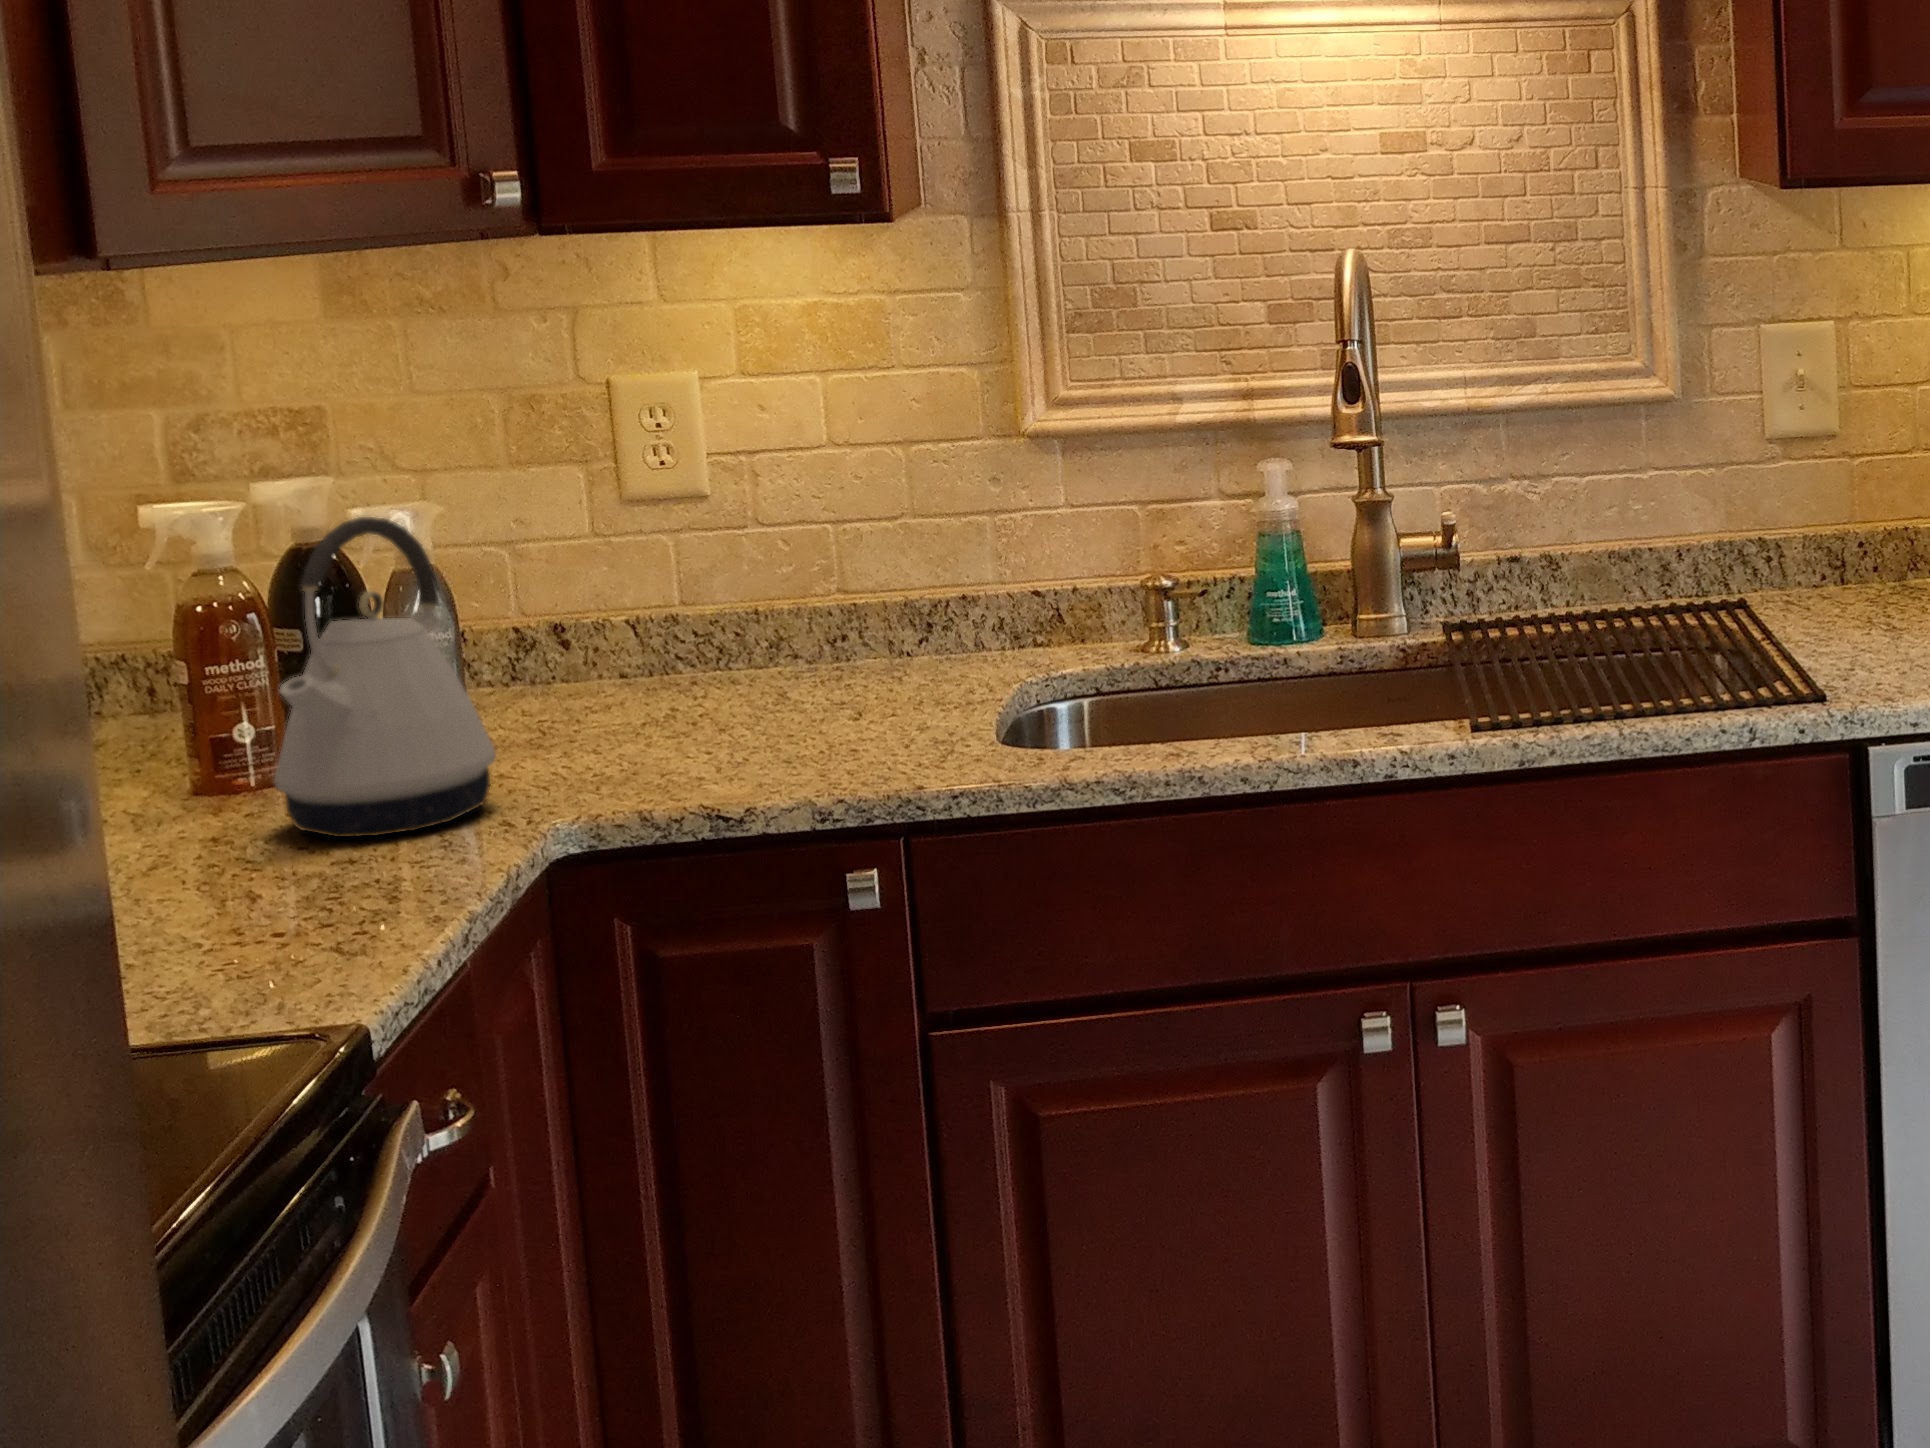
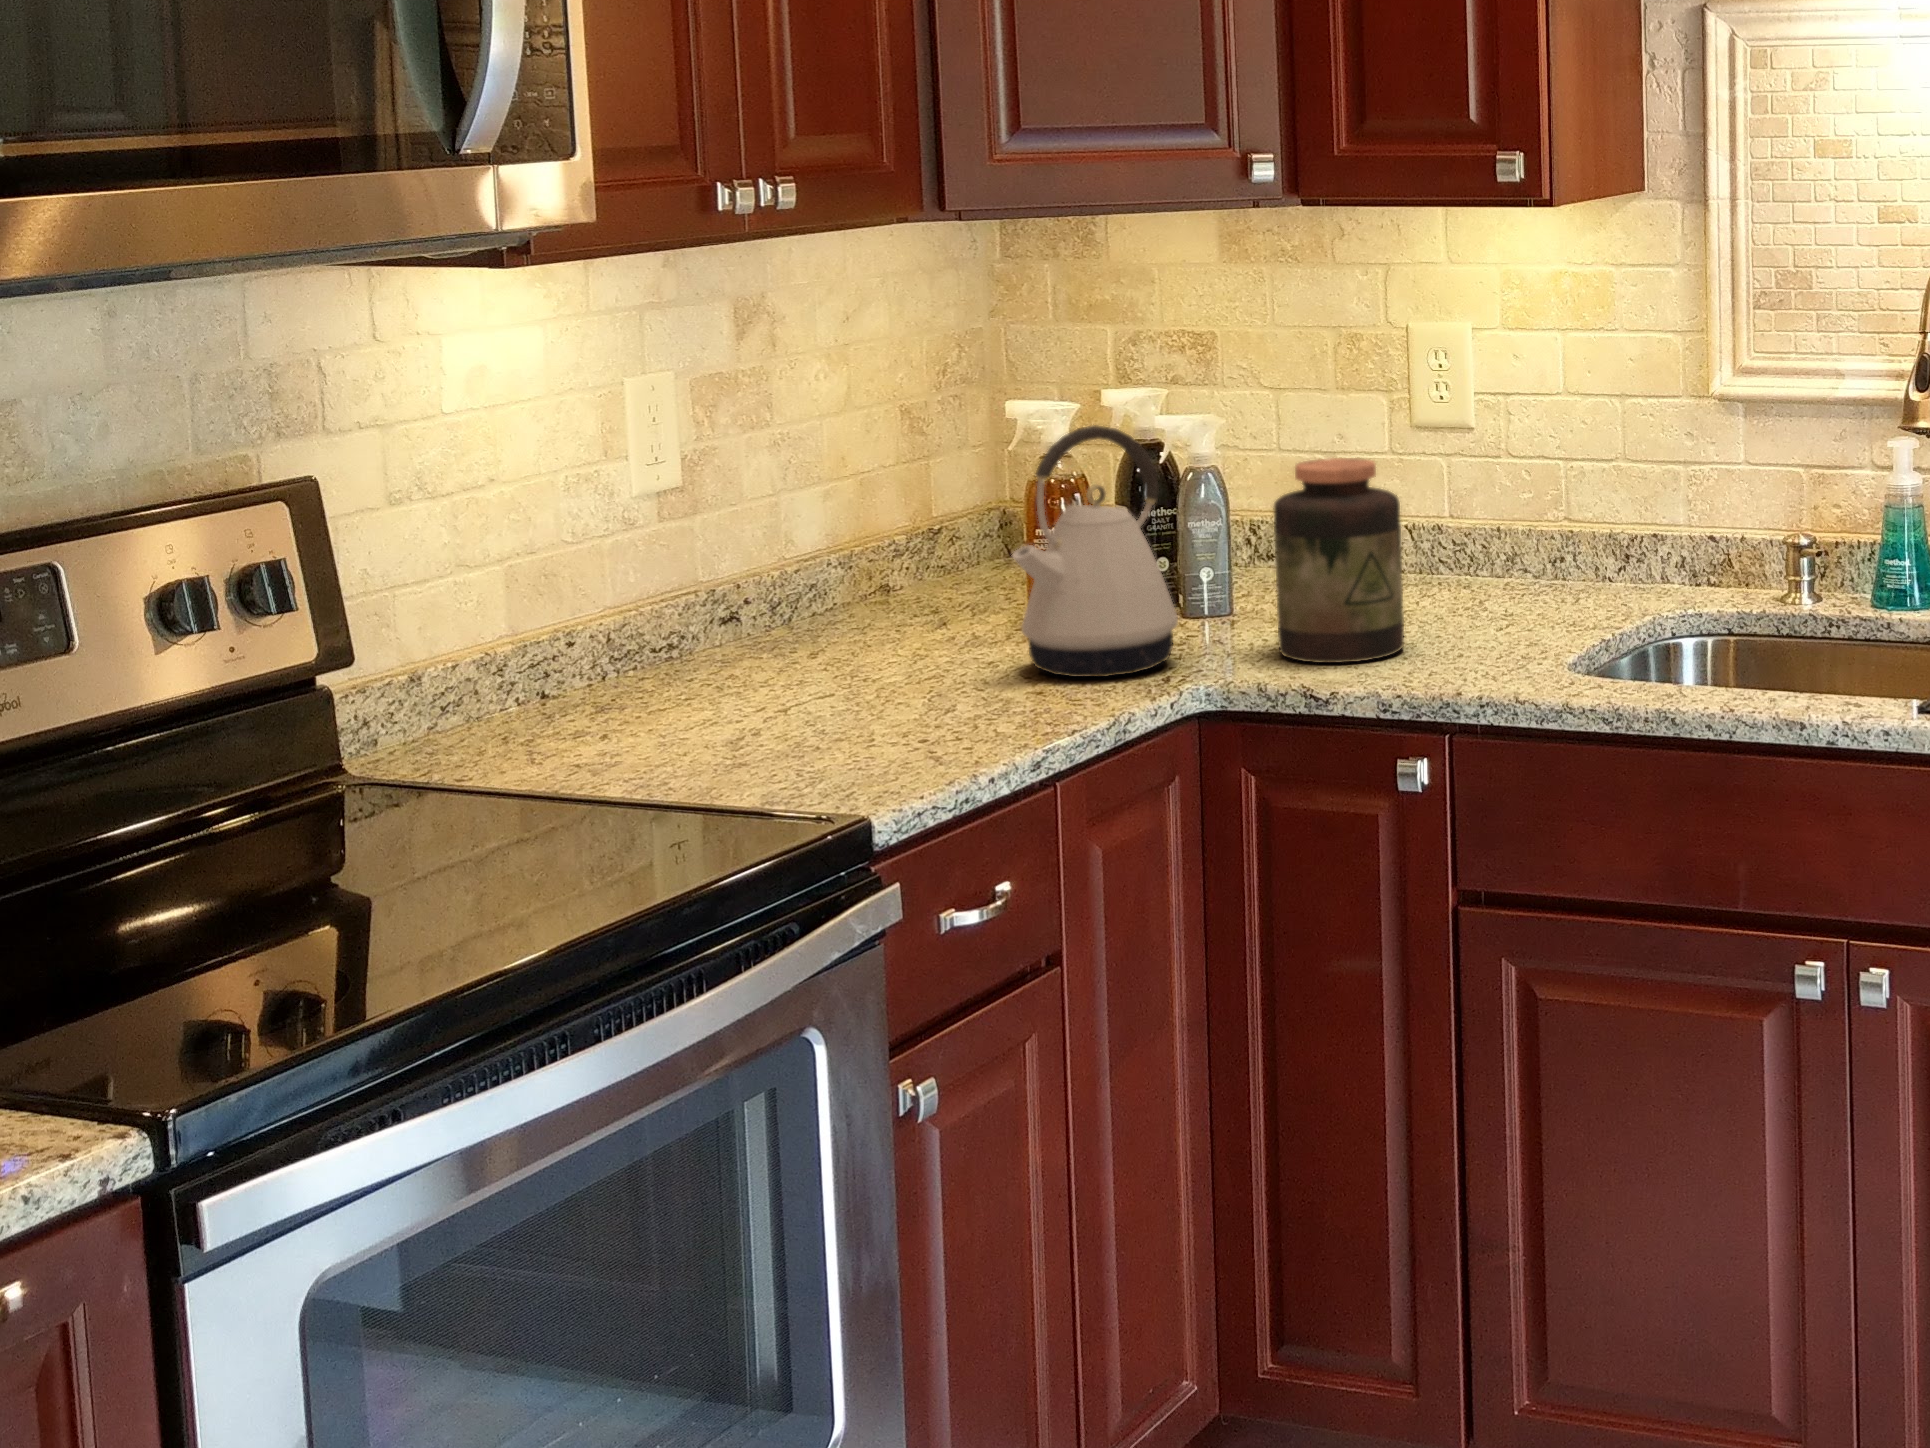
jar: none [598,530,777,778] -> present [1273,458,1404,663]

